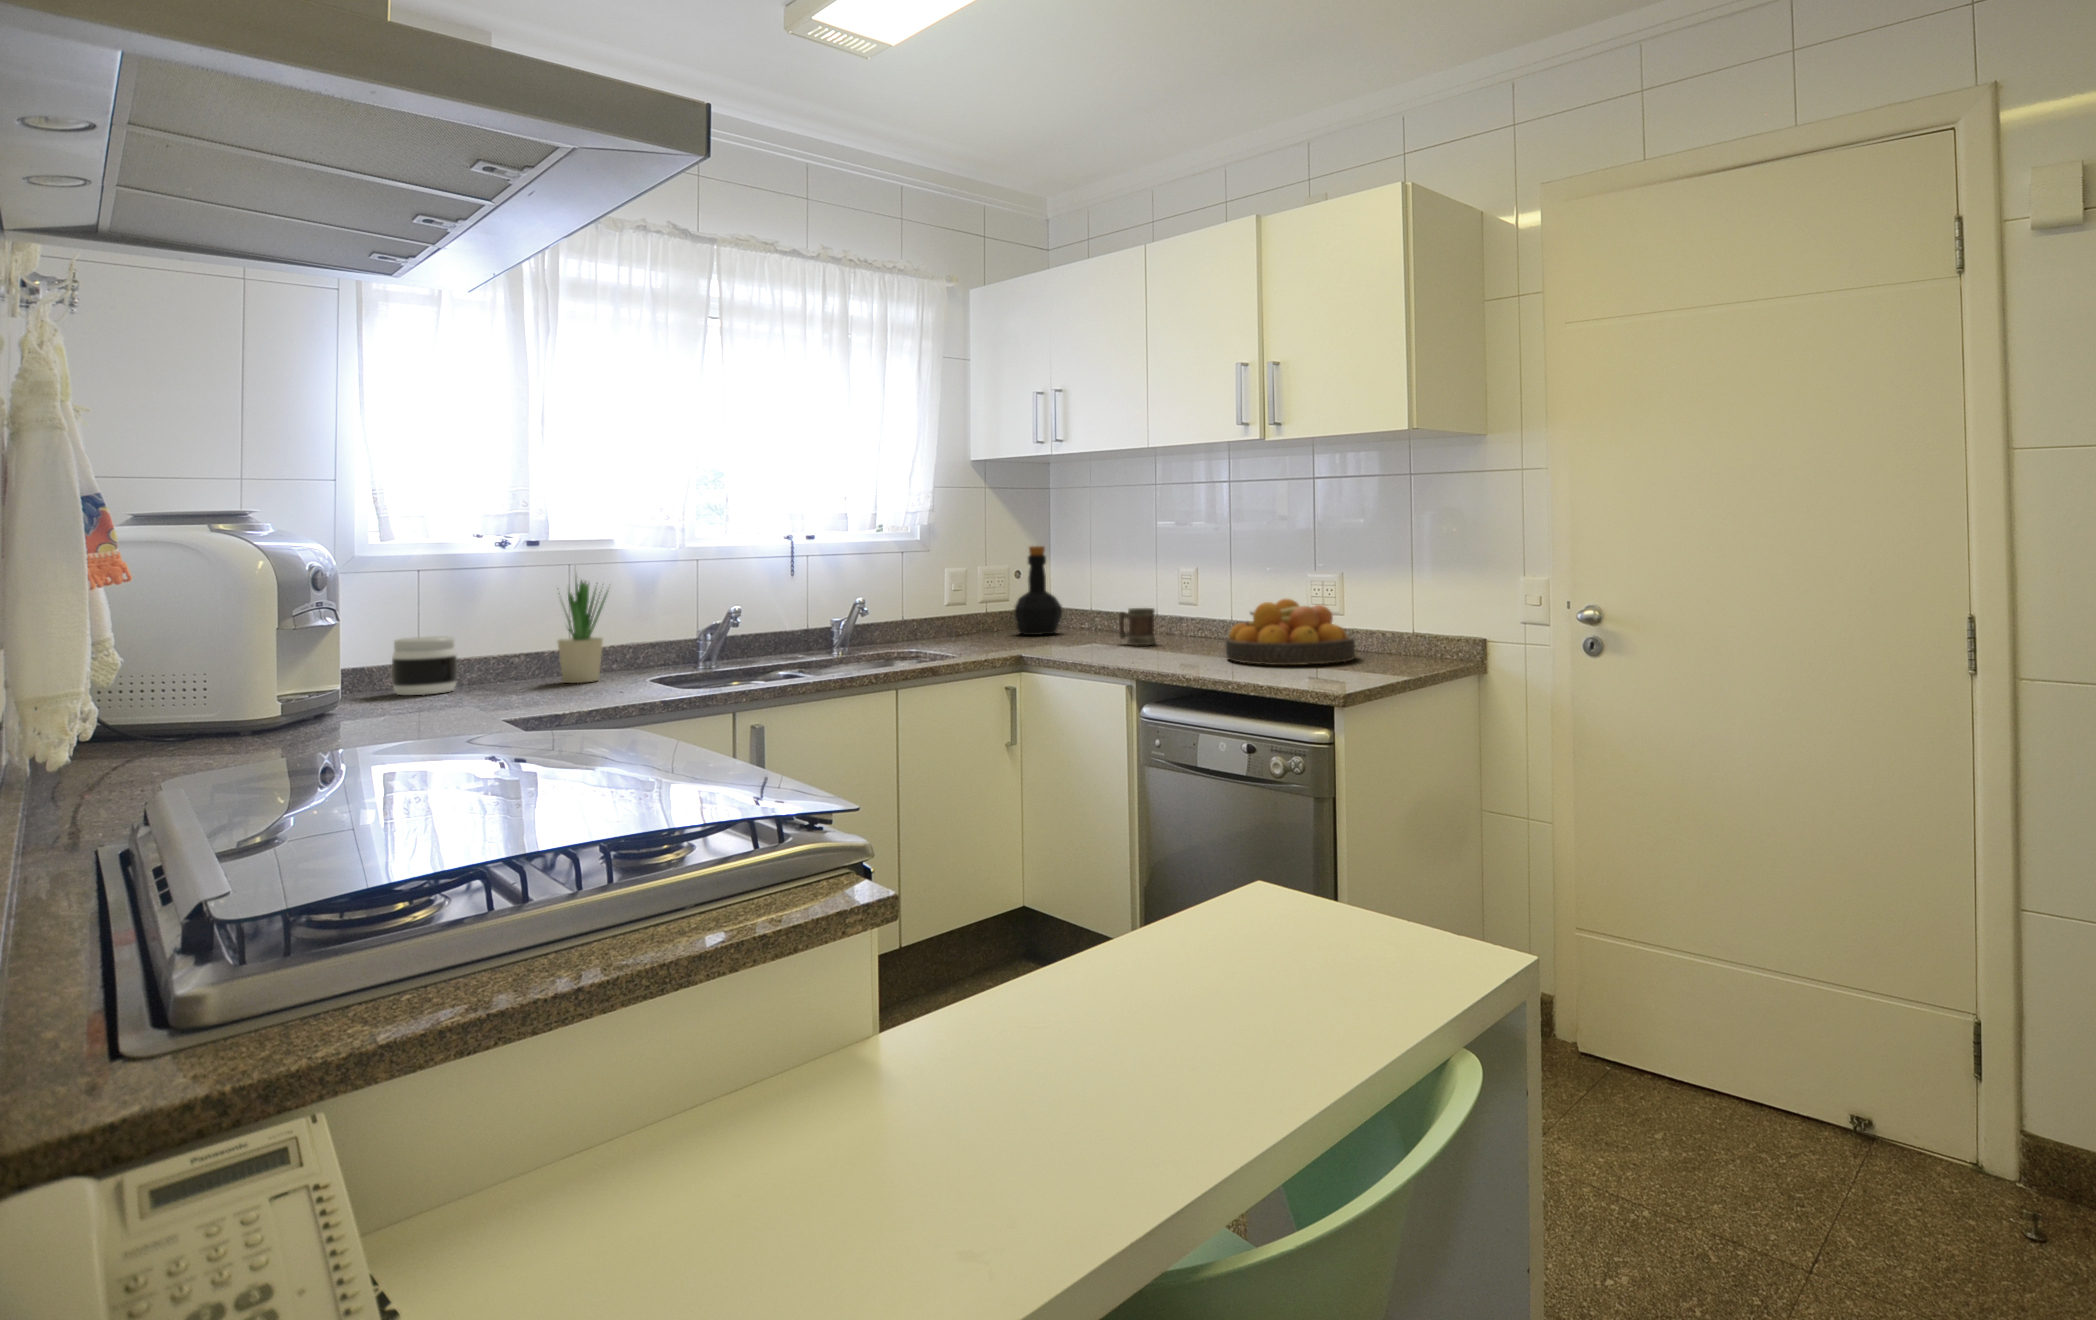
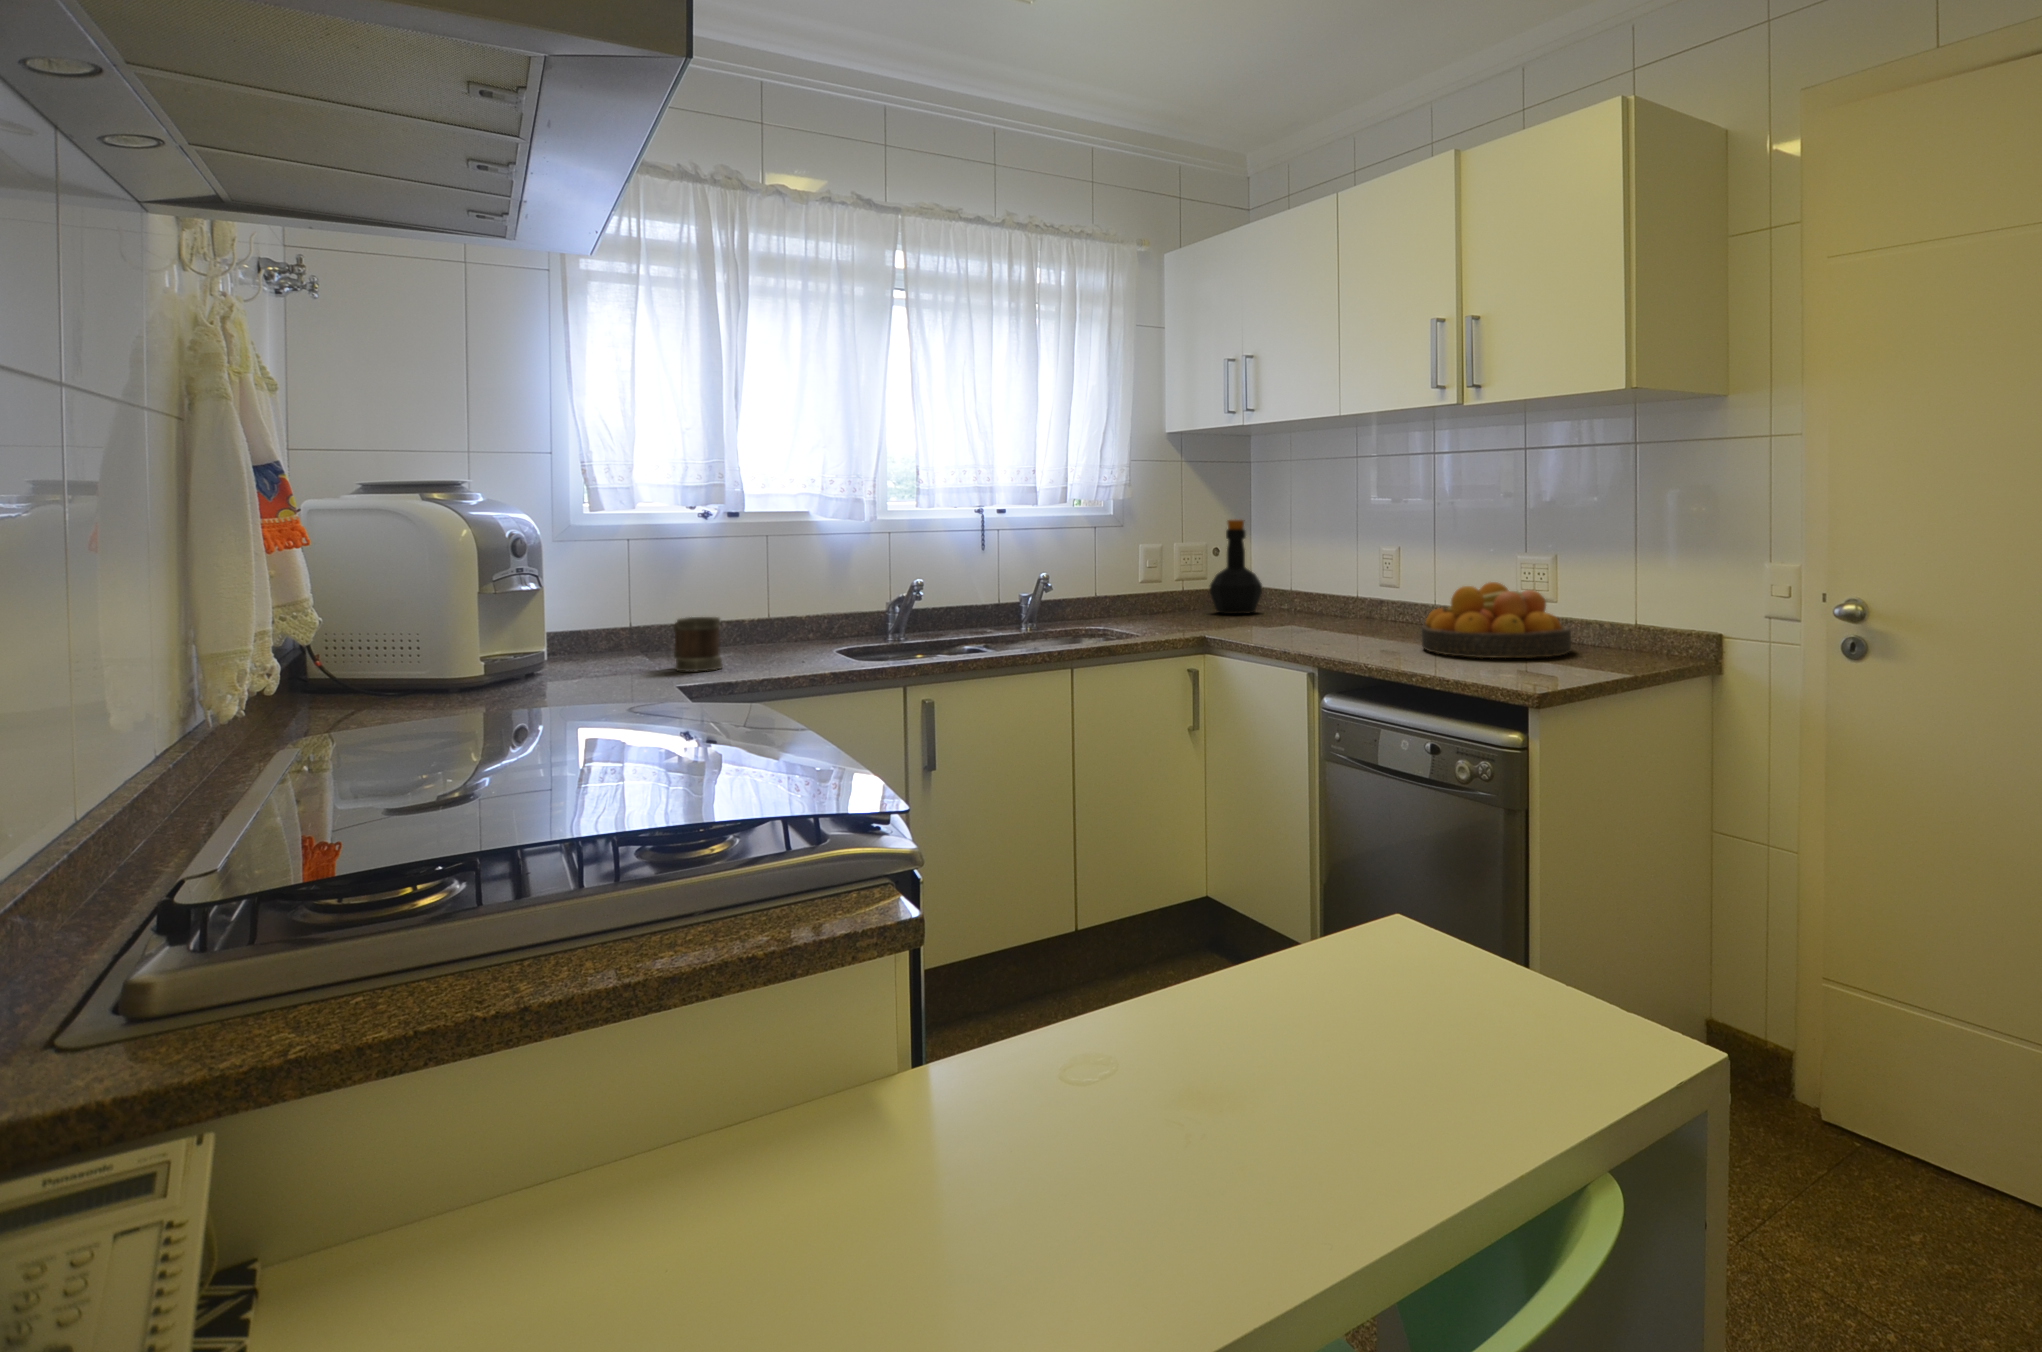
potted plant: present [558,580,607,683] -> none [748,535,797,653]
mug: present [1119,608,1156,645] -> present [674,617,723,671]
jar: present [392,636,457,695] -> none [601,604,658,660]

